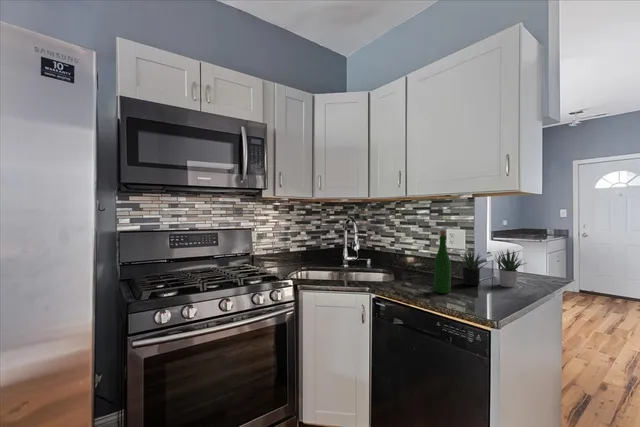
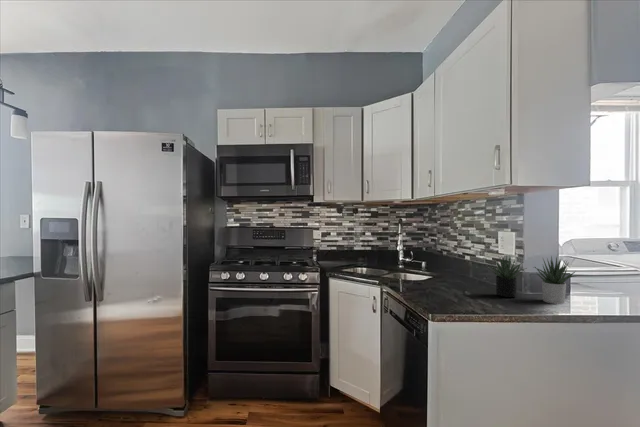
wine bottle: present [434,230,451,293] -> none [448,230,466,300]

